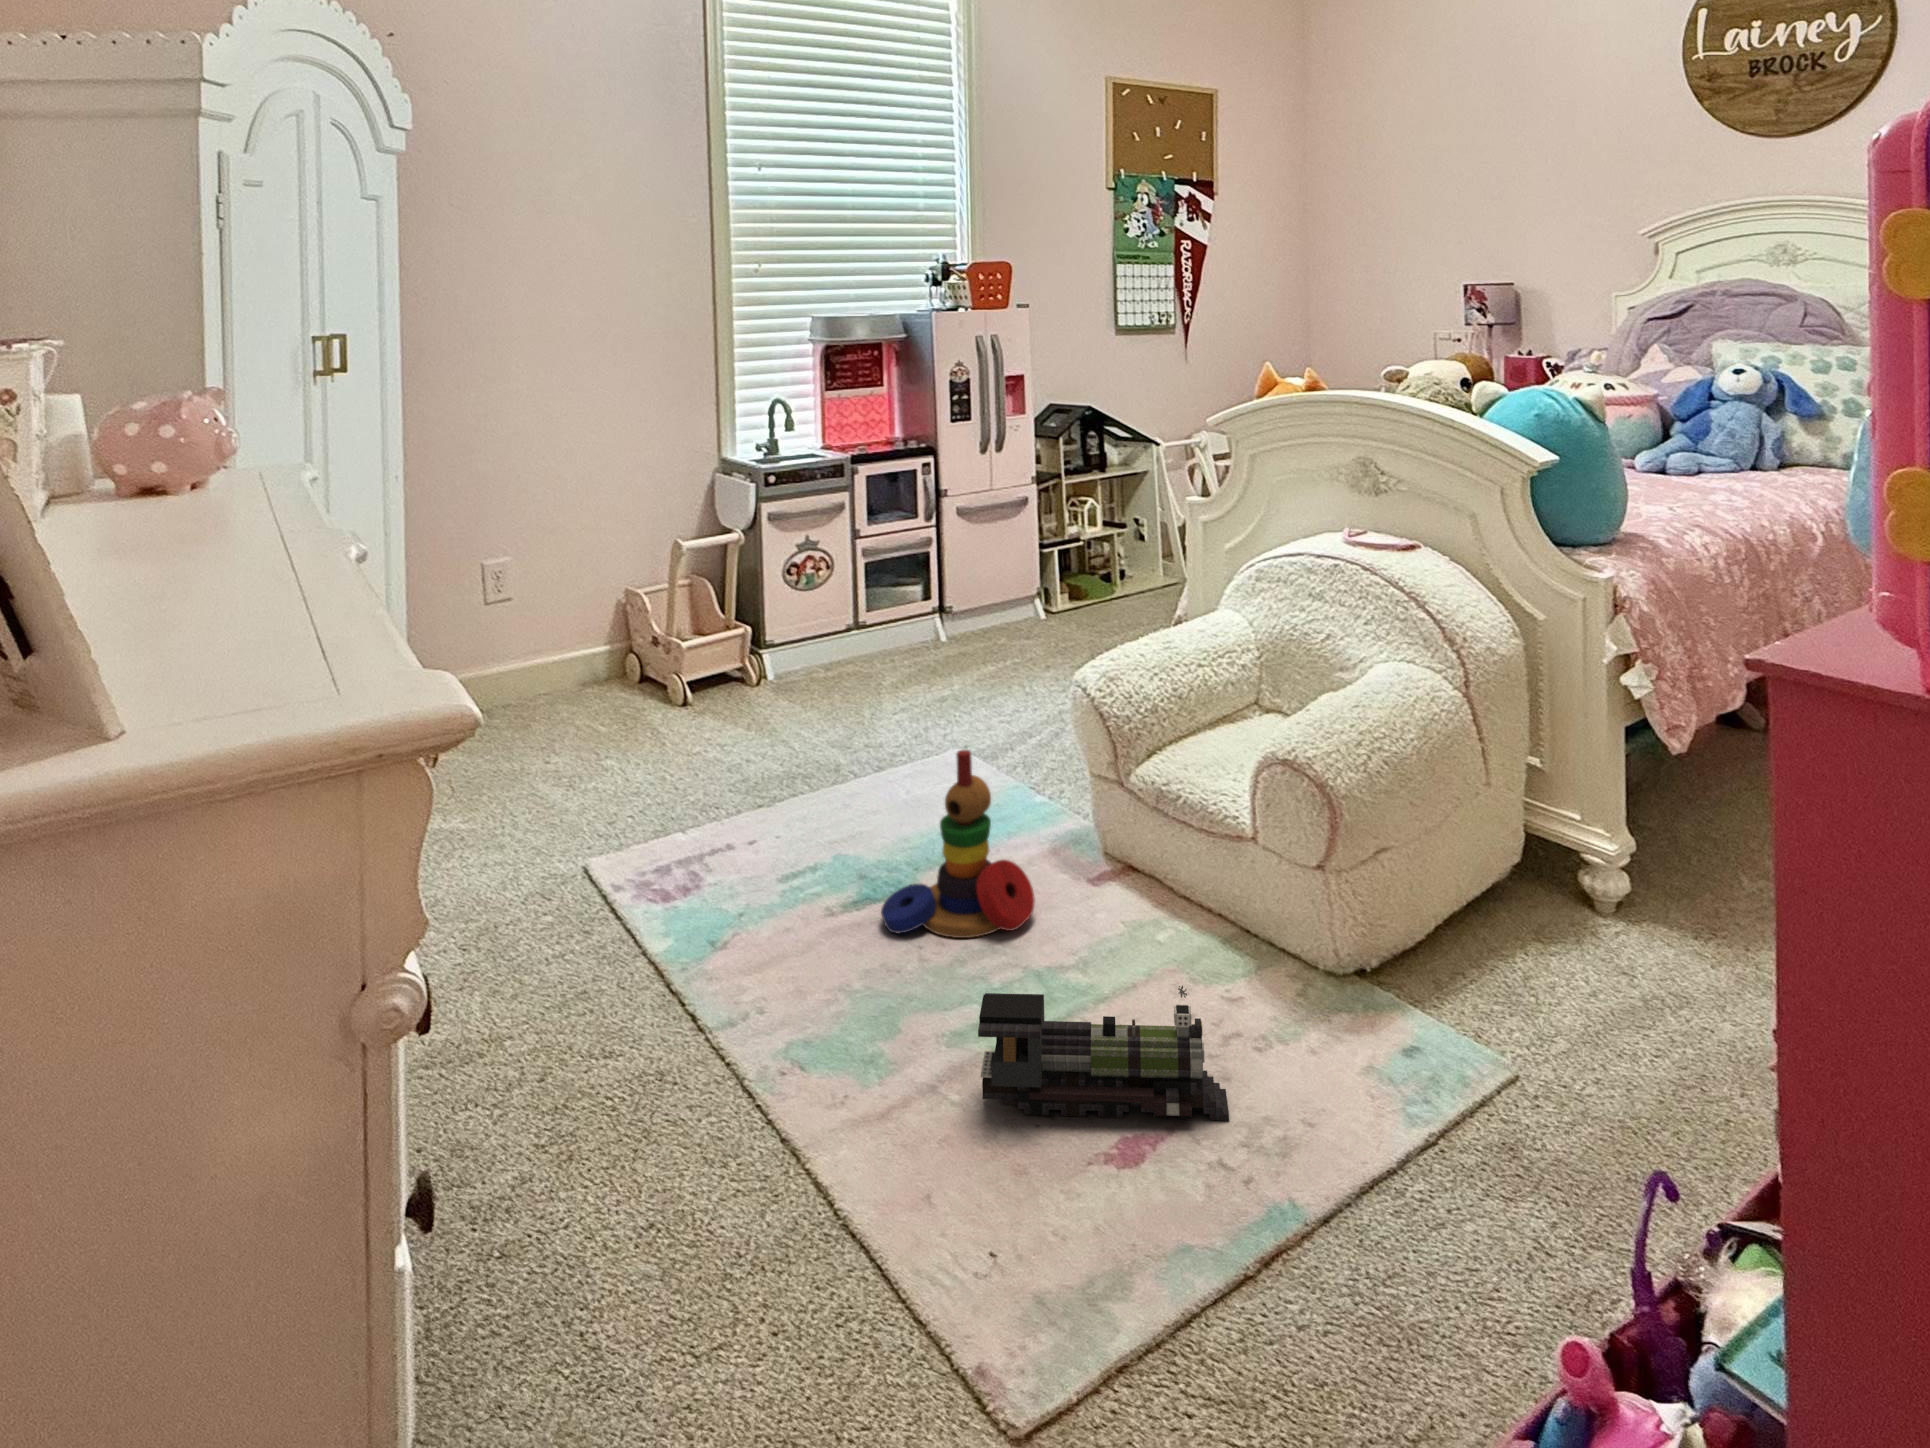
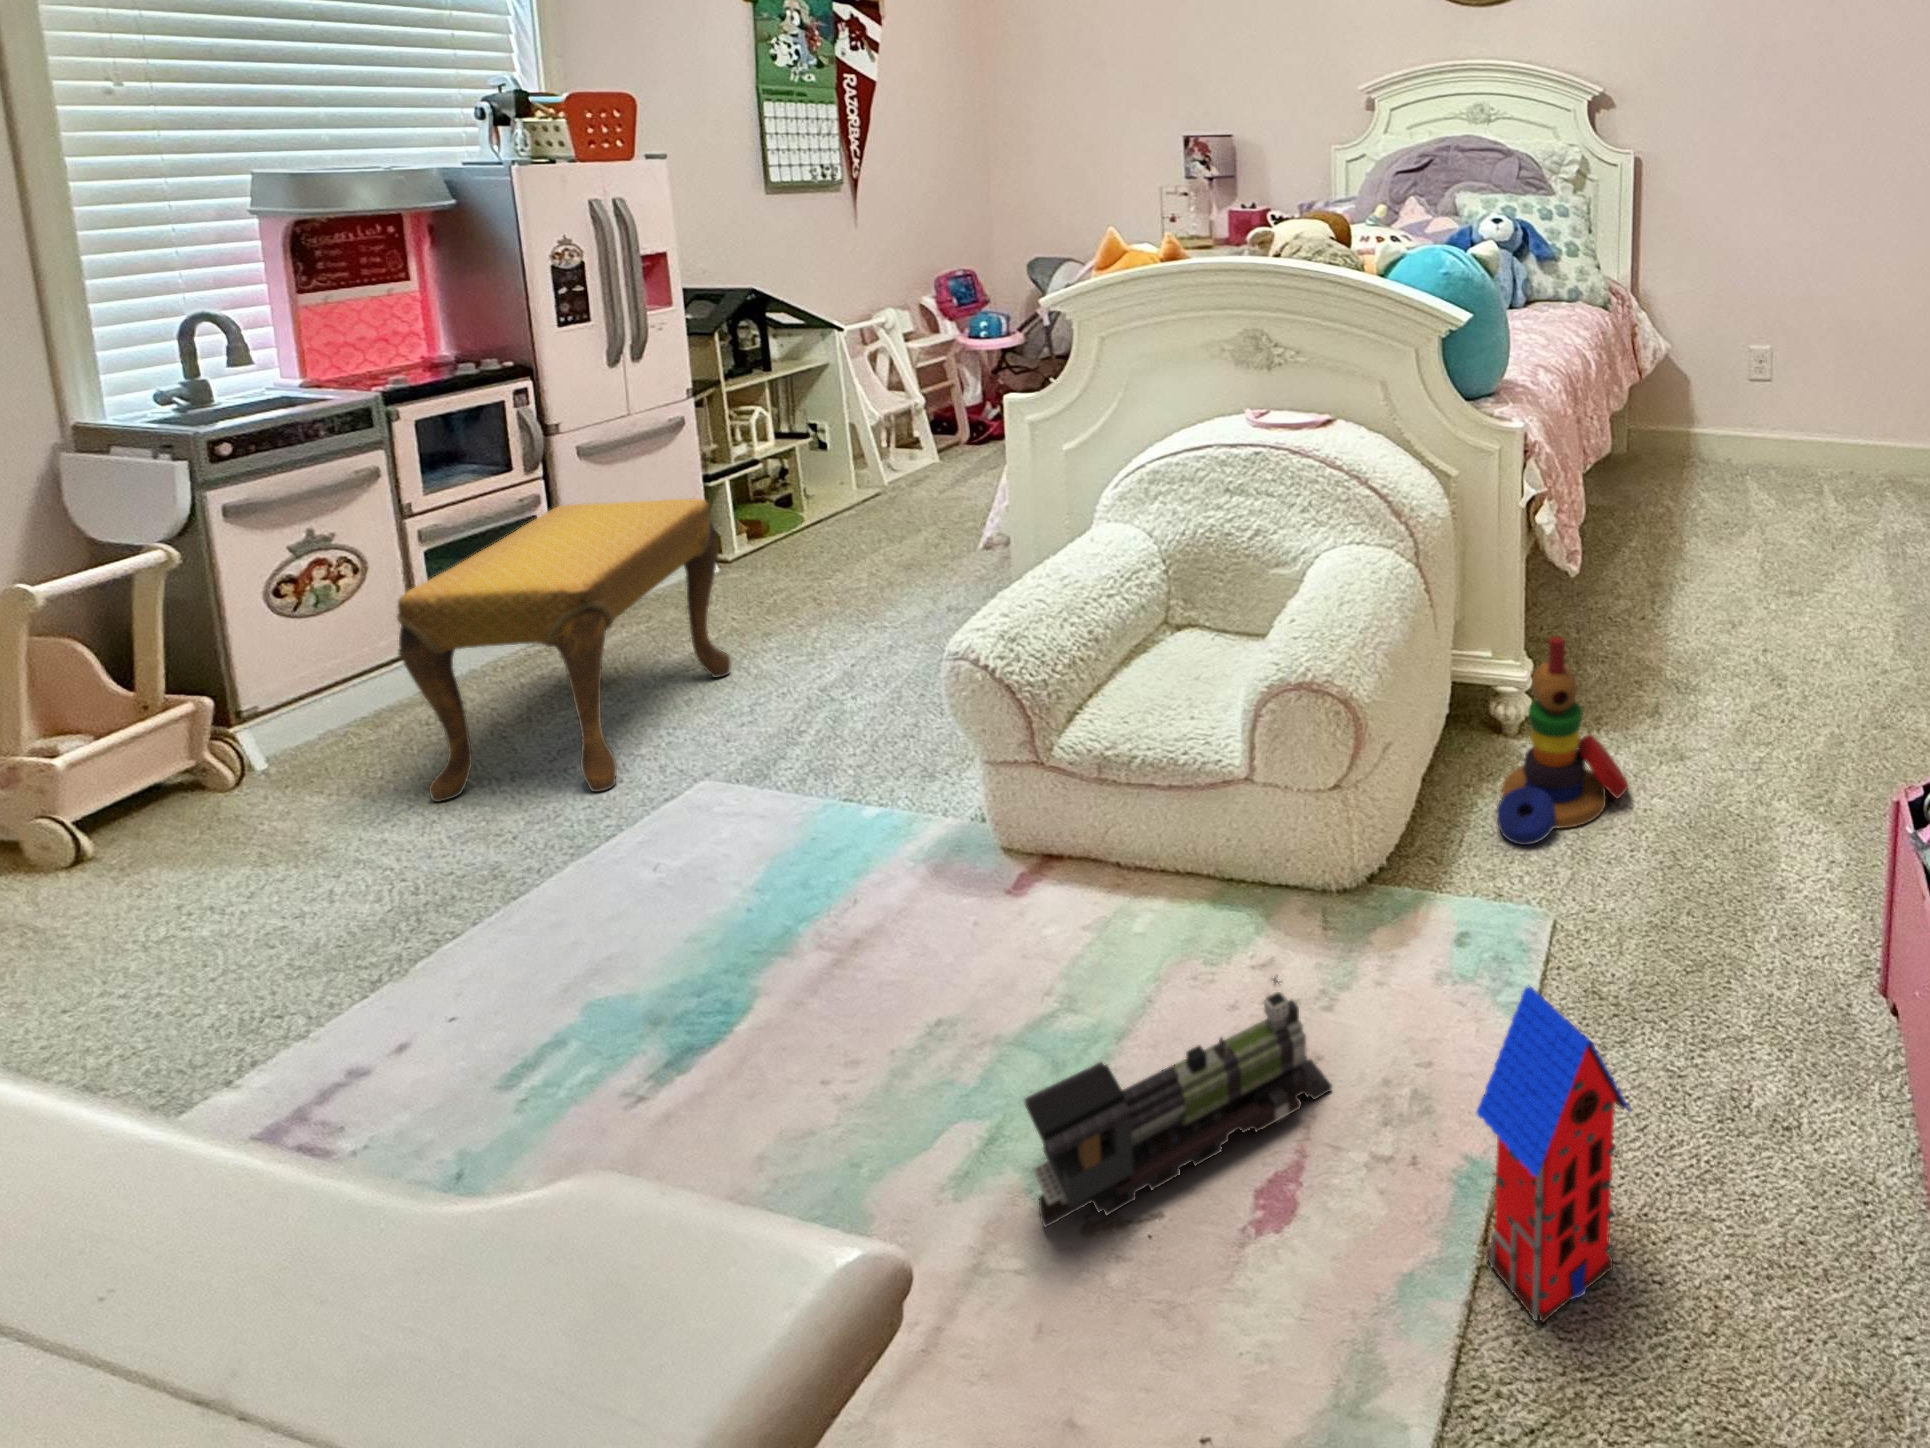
footstool: none [821,541,1013,738] -> present [397,499,731,802]
stacking toy: present [881,750,1035,938] -> present [1497,637,1629,845]
toy house: none [1253,1046,1388,1377] -> present [1476,986,1631,1322]

